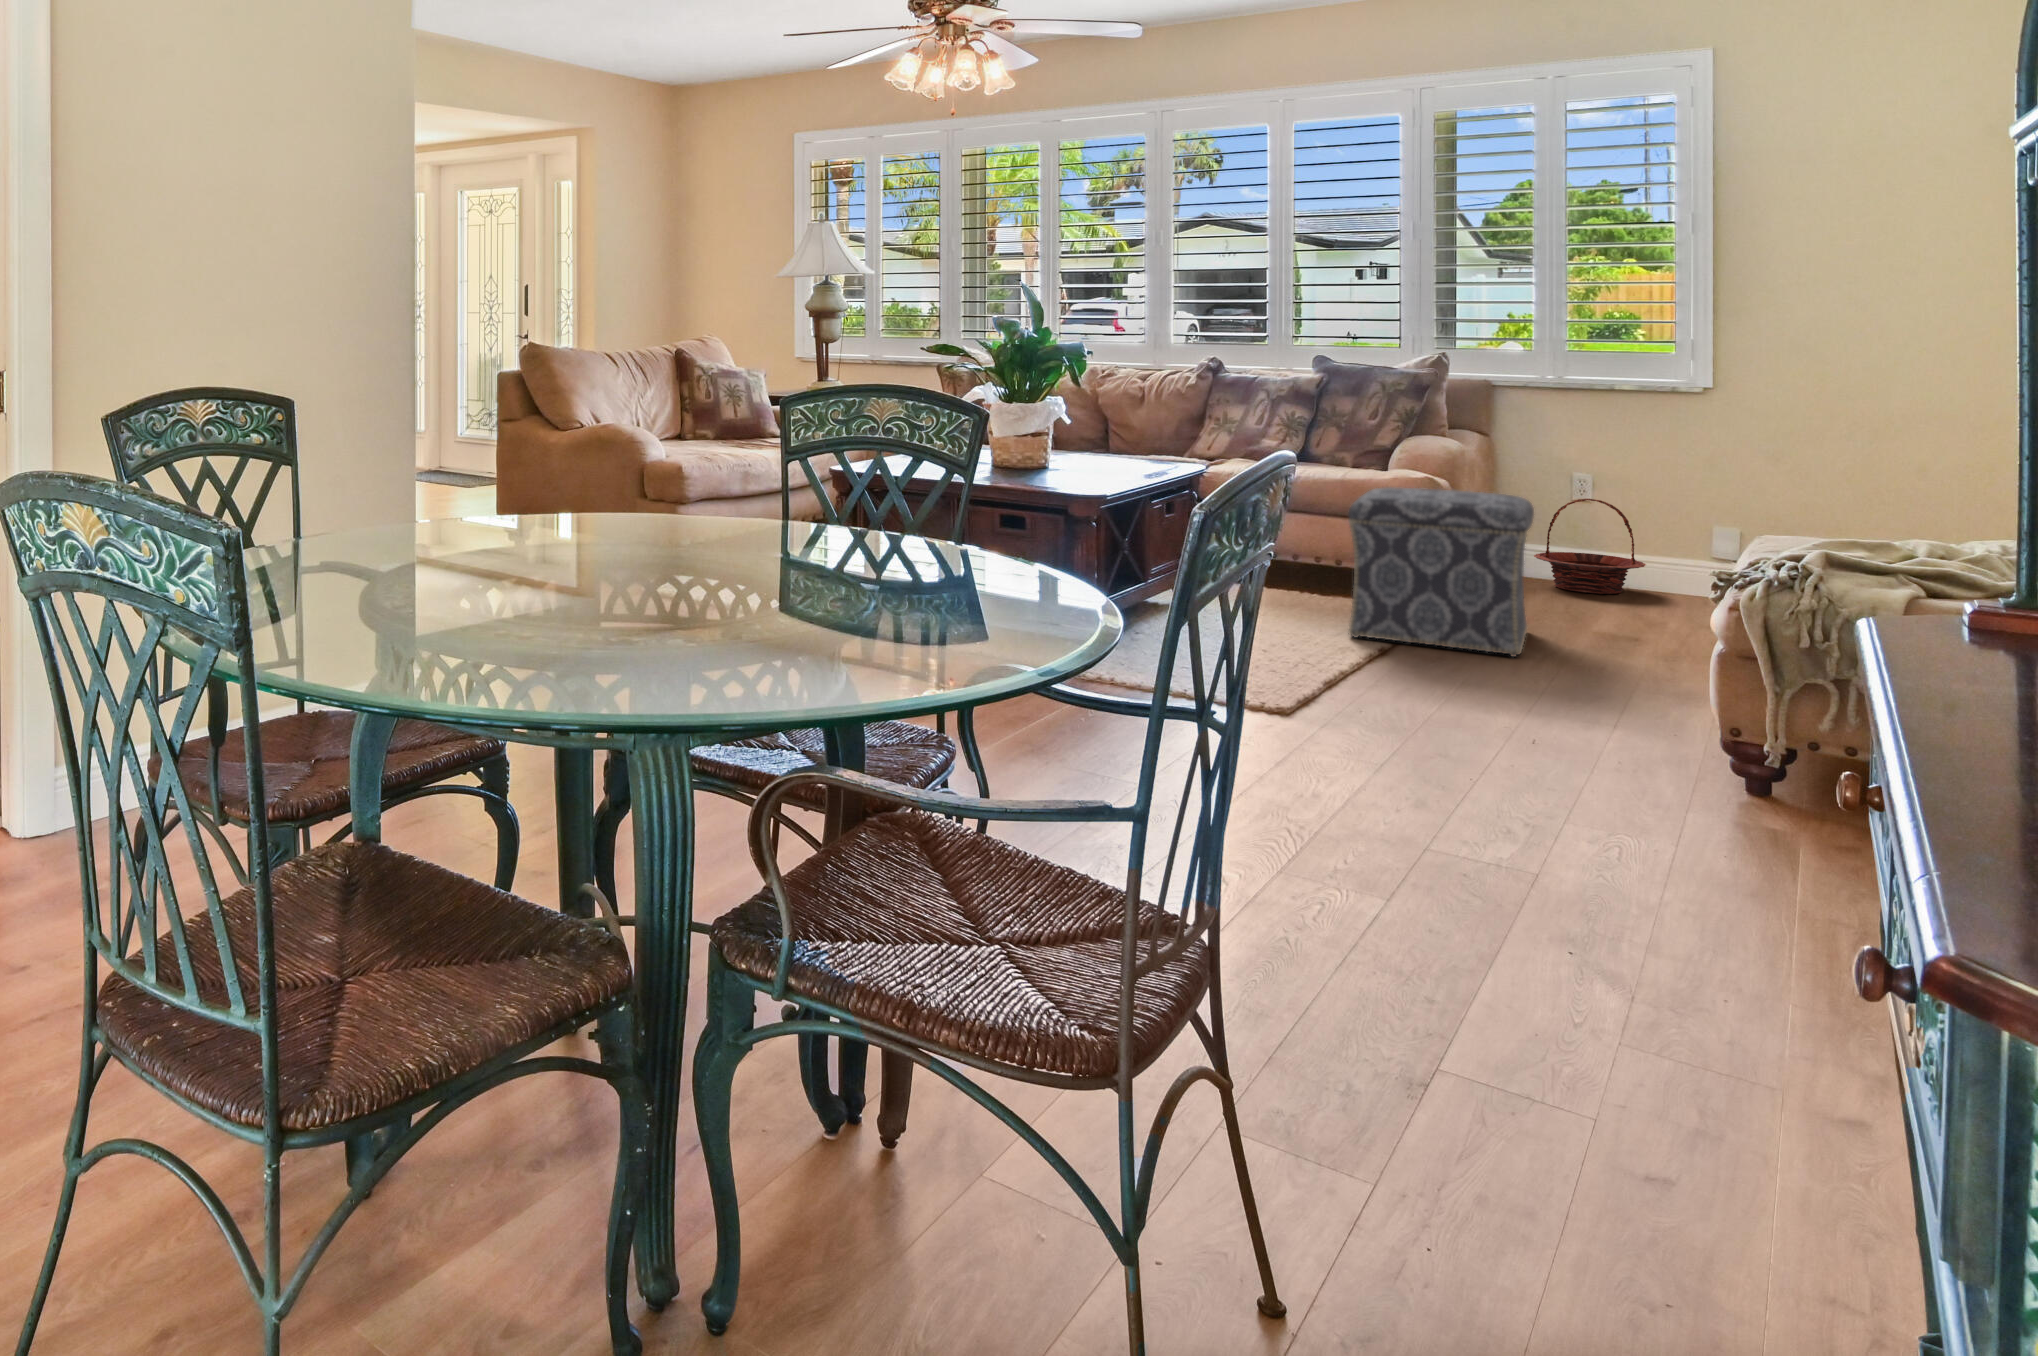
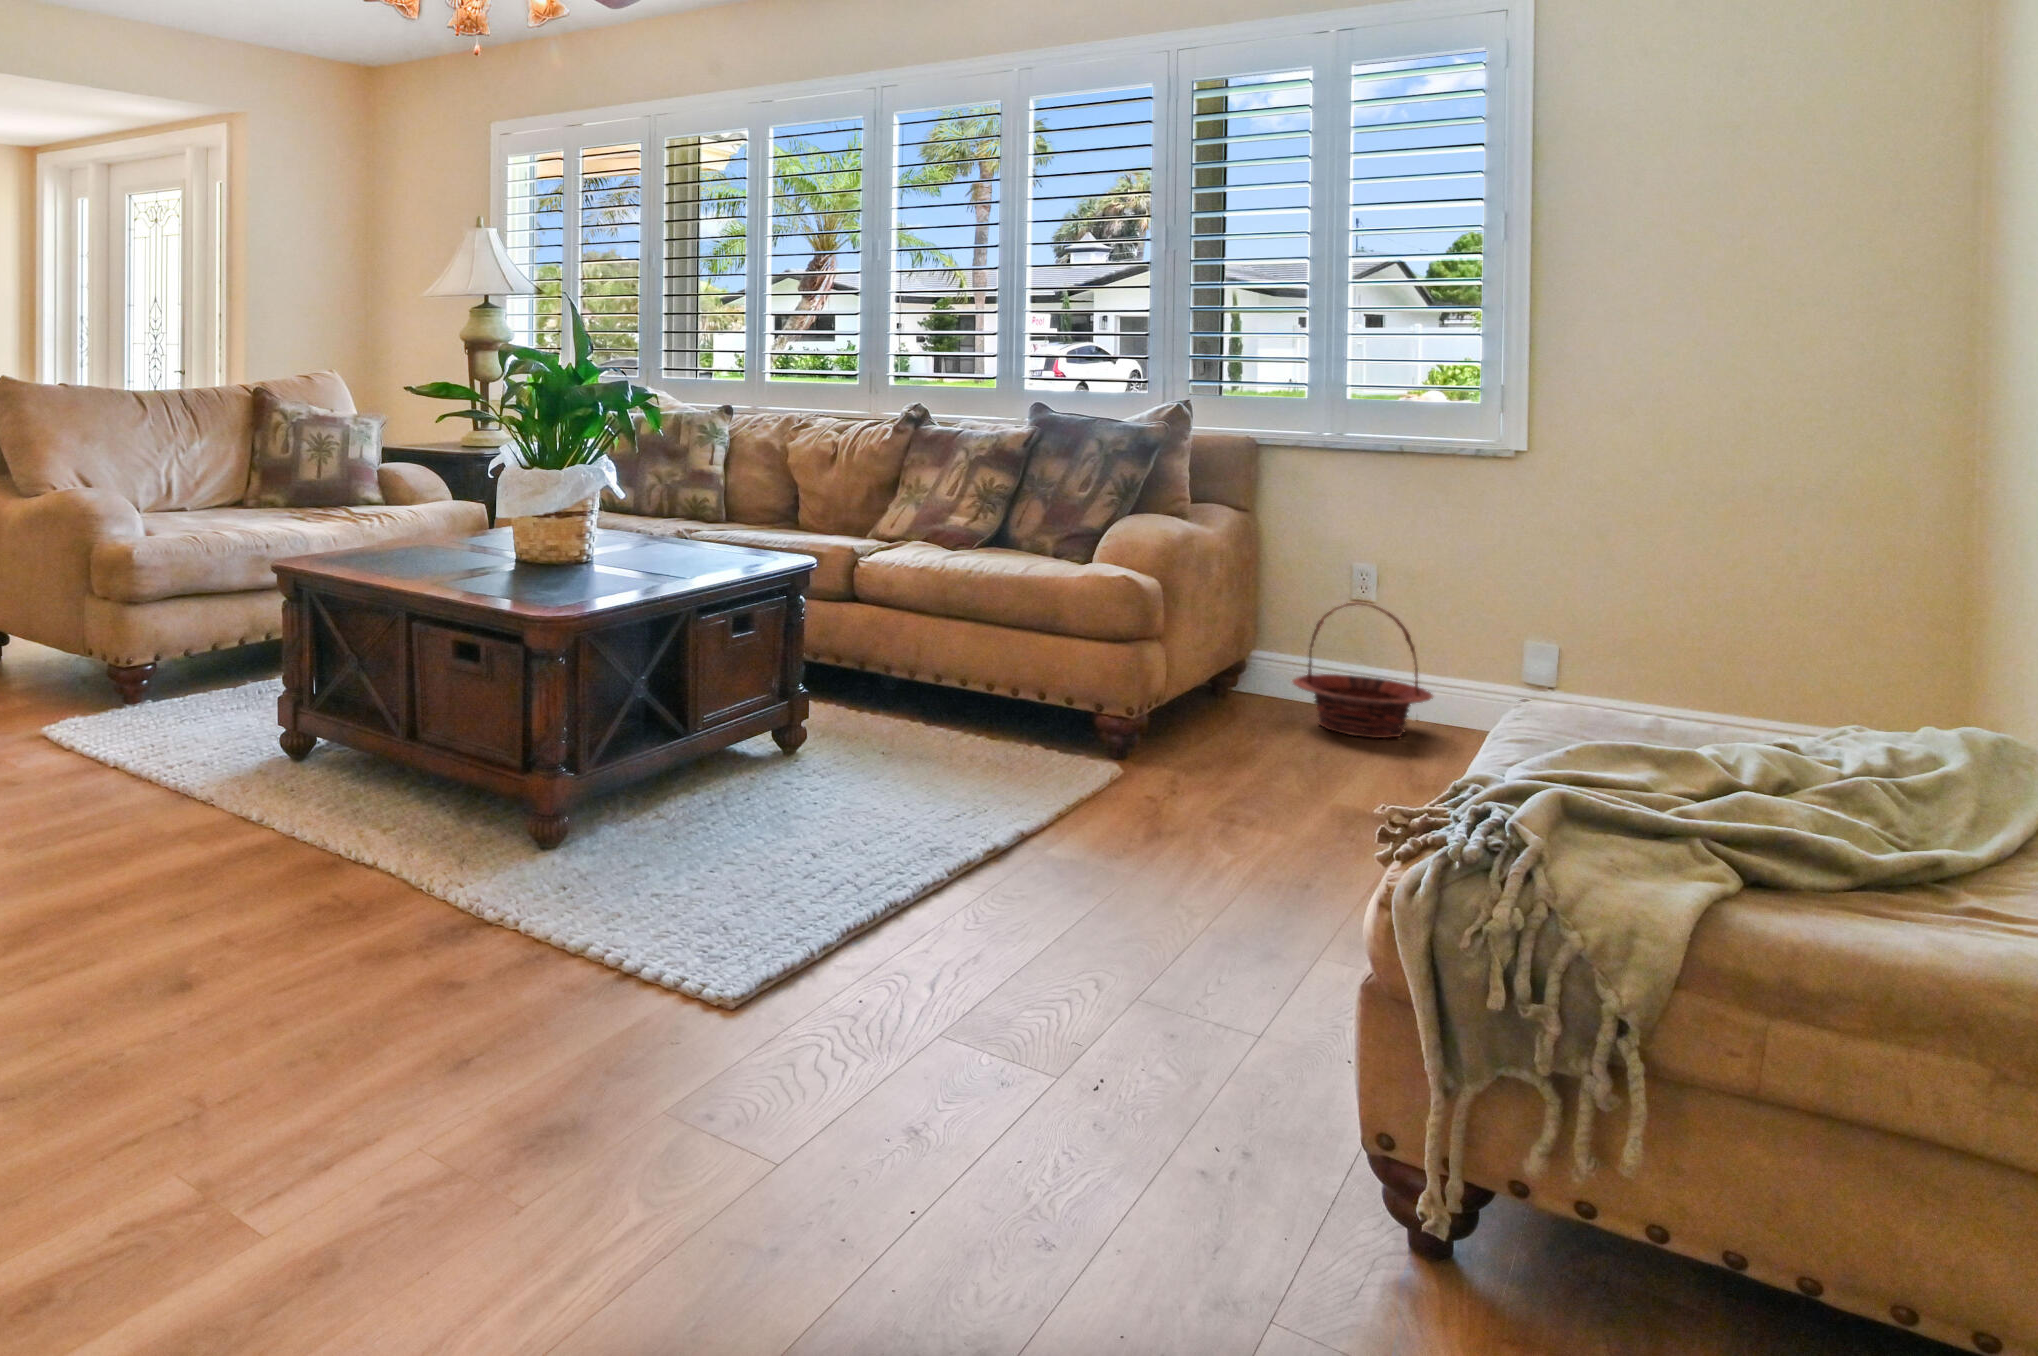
ottoman: present [1348,487,1534,657] -> none [958,591,1238,868]

